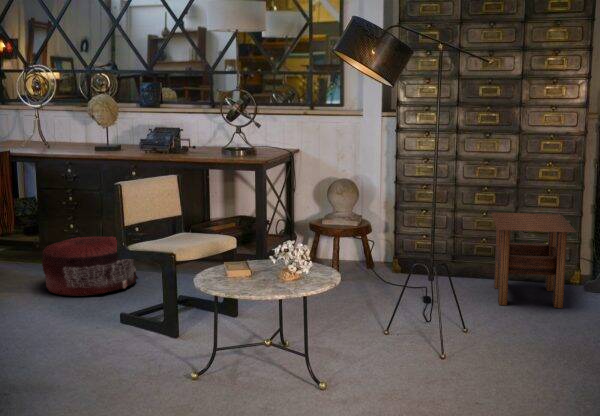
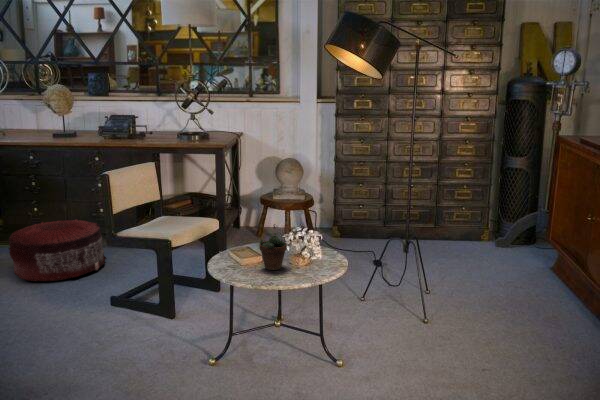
side table: present [491,213,577,308] -> none [419,184,506,263]
succulent plant: none [241,240,269,287] -> present [259,224,287,270]

